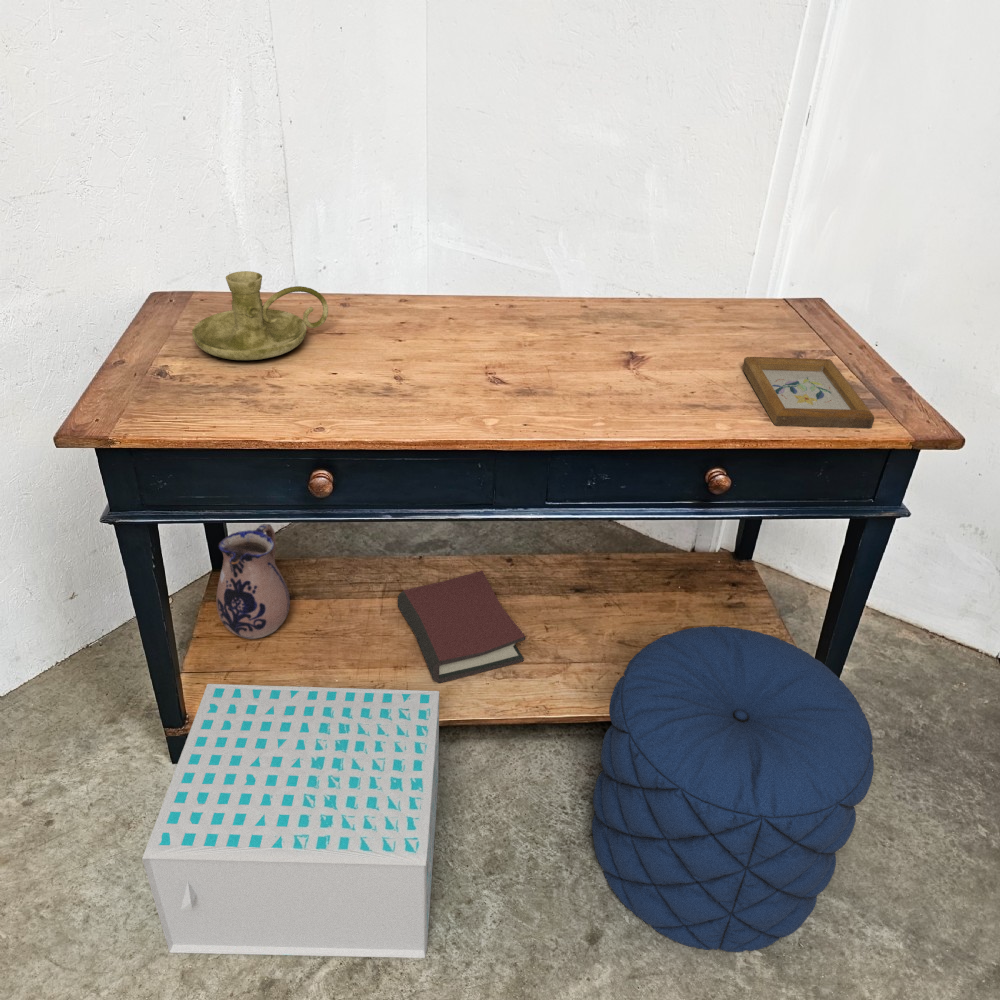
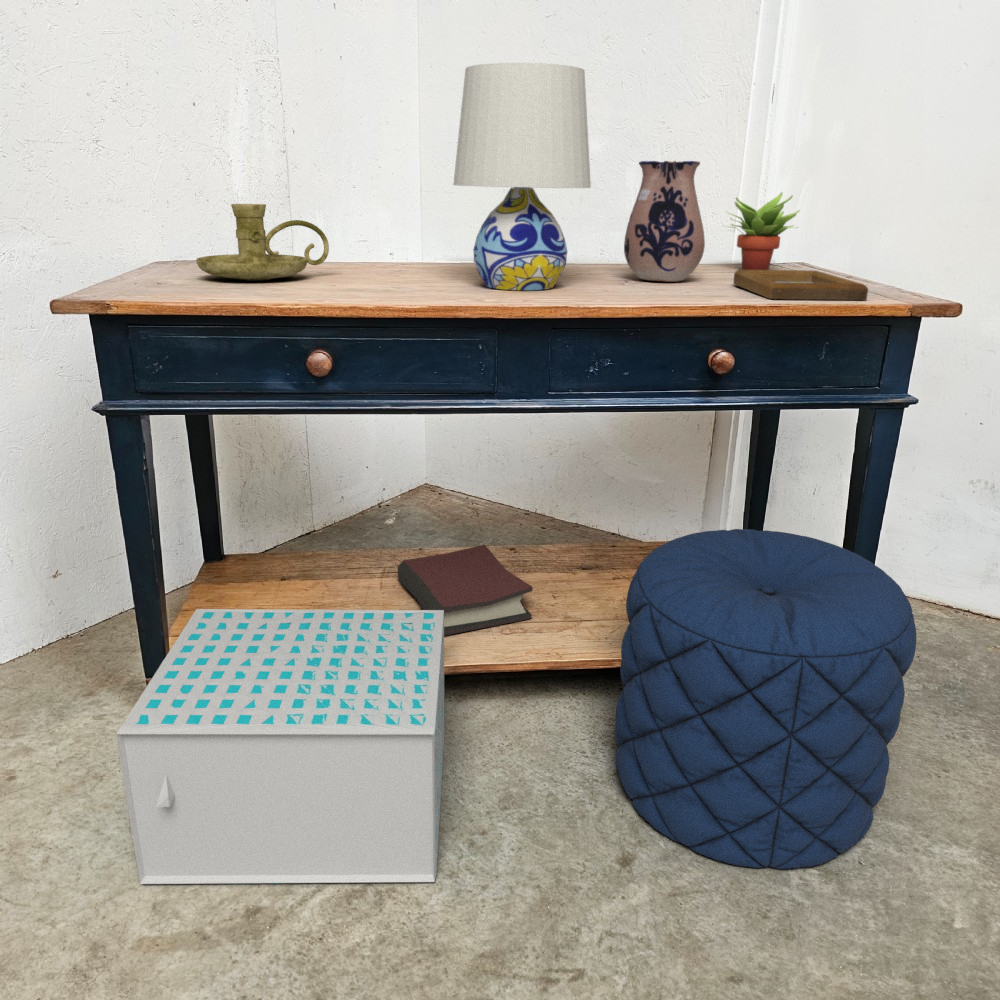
table lamp: none [457,155,600,392] -> present [453,63,591,290]
succulent plant: none [741,225,825,310] -> present [729,192,799,270]
ceramic pitcher: present [216,524,290,639] -> present [624,161,705,282]

